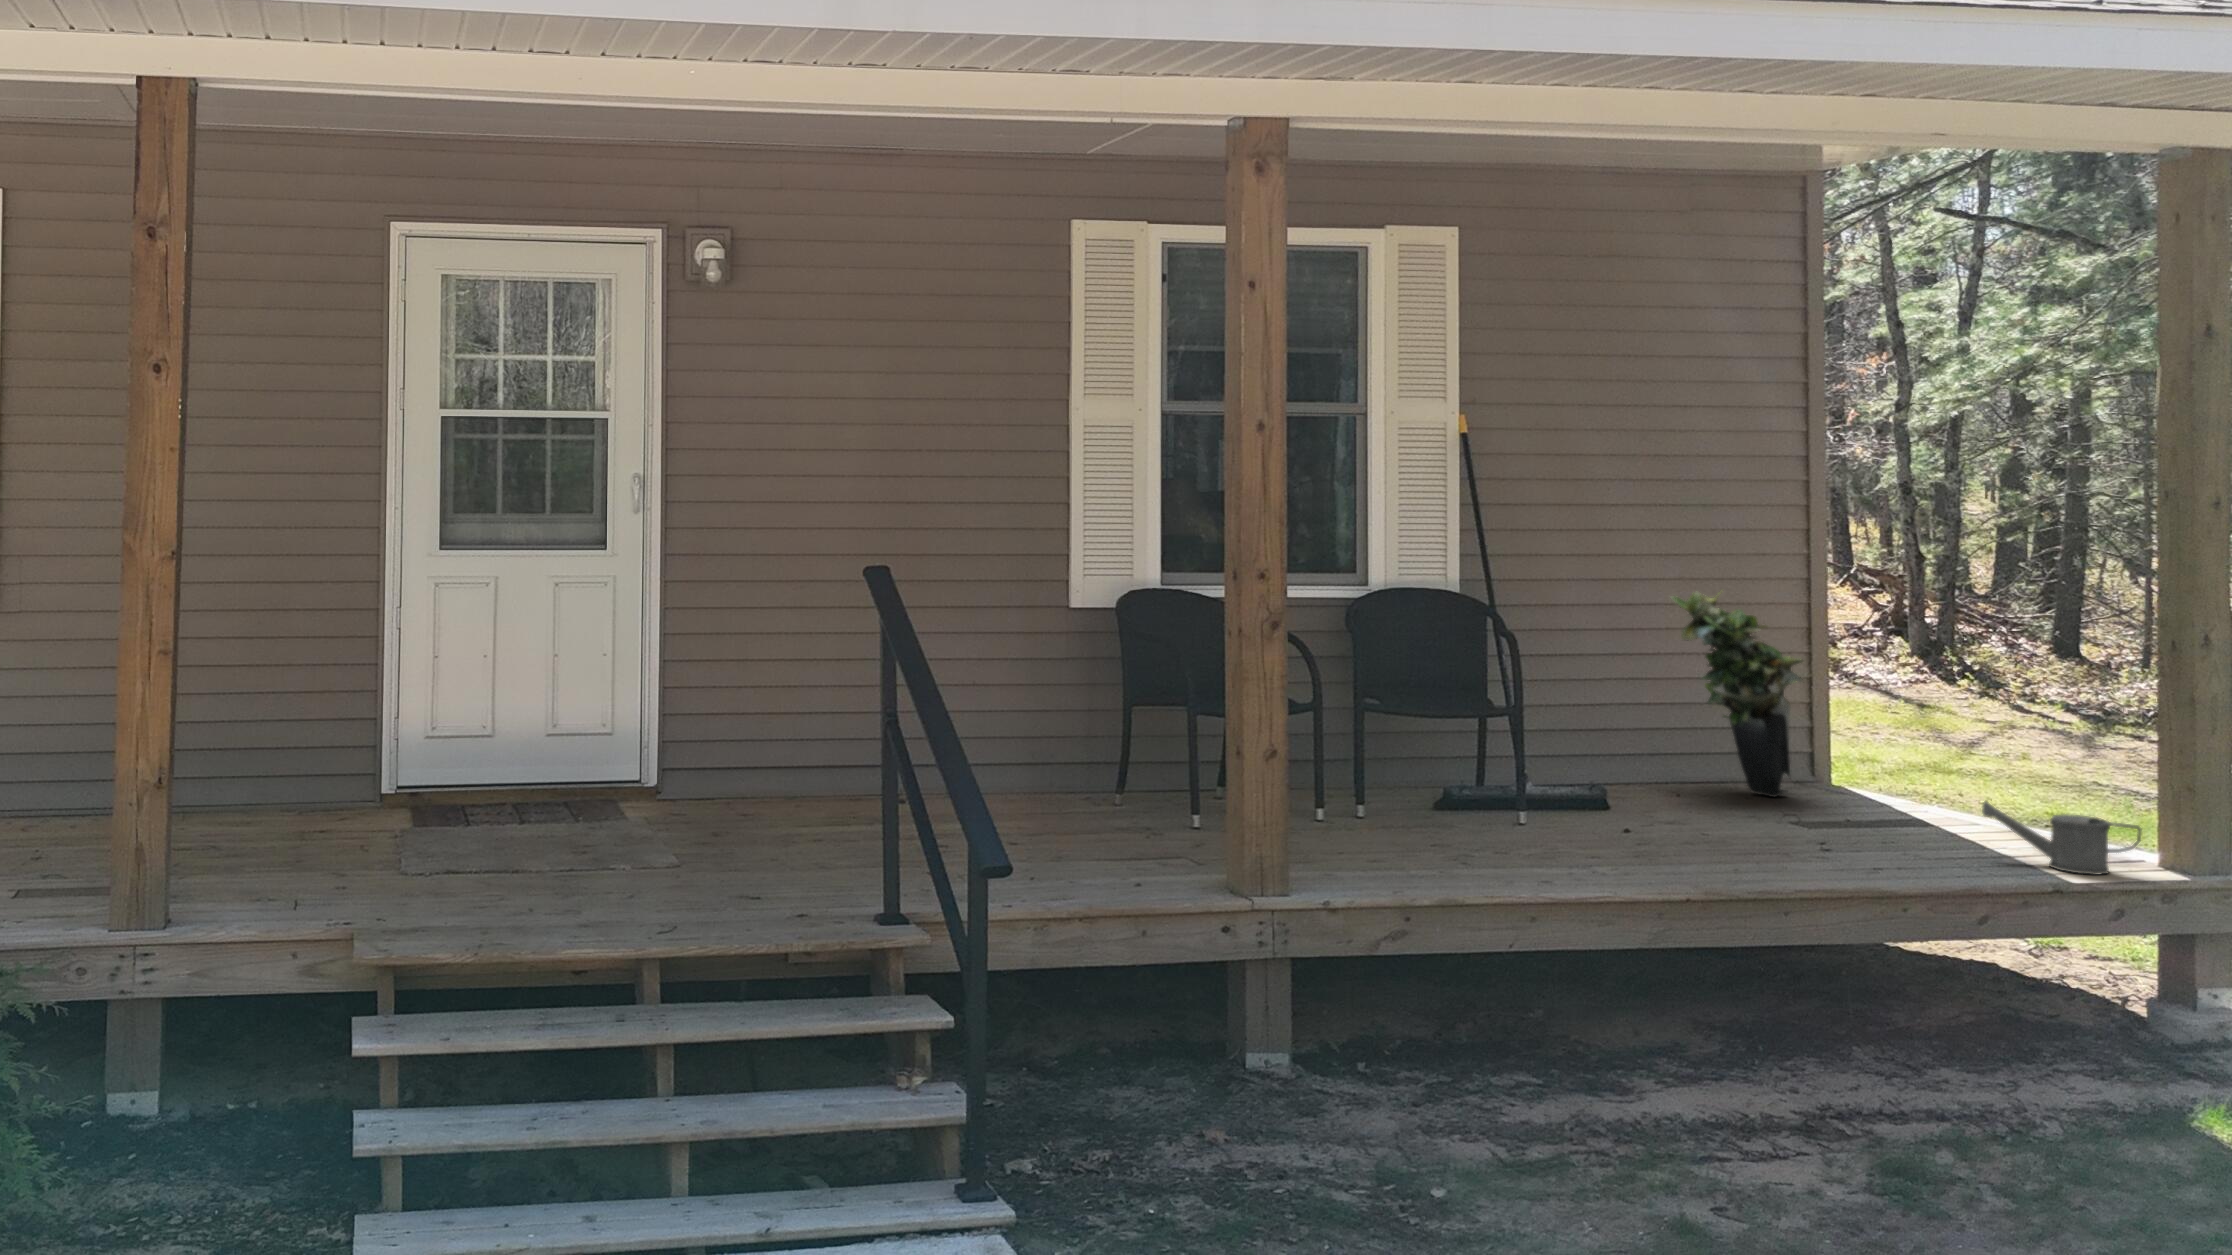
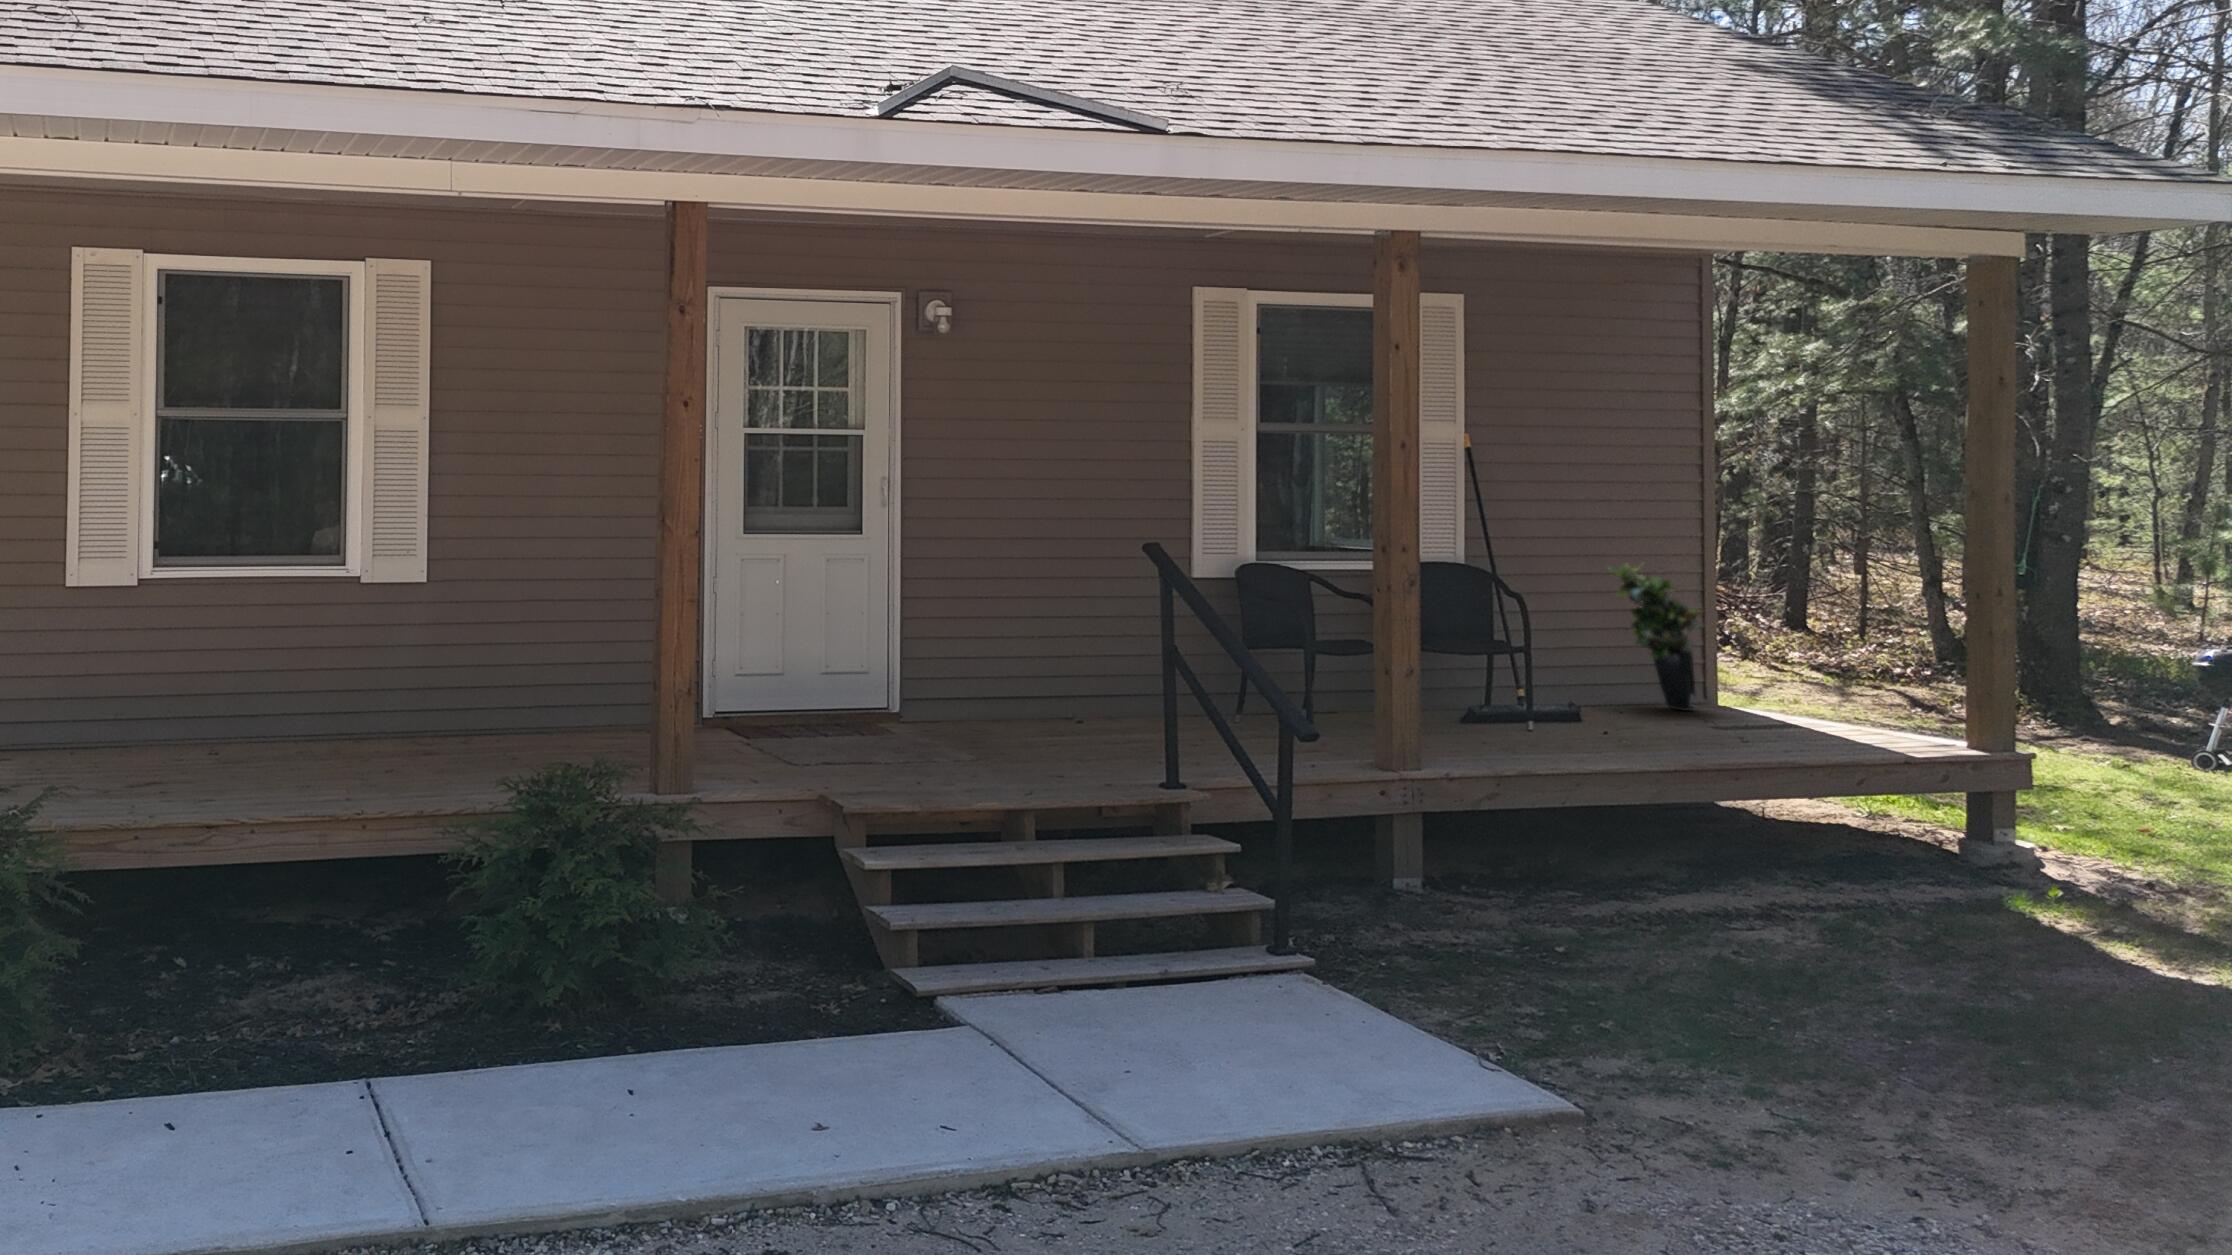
watering can: present [1982,801,2141,875] -> none [1849,703,1958,751]

